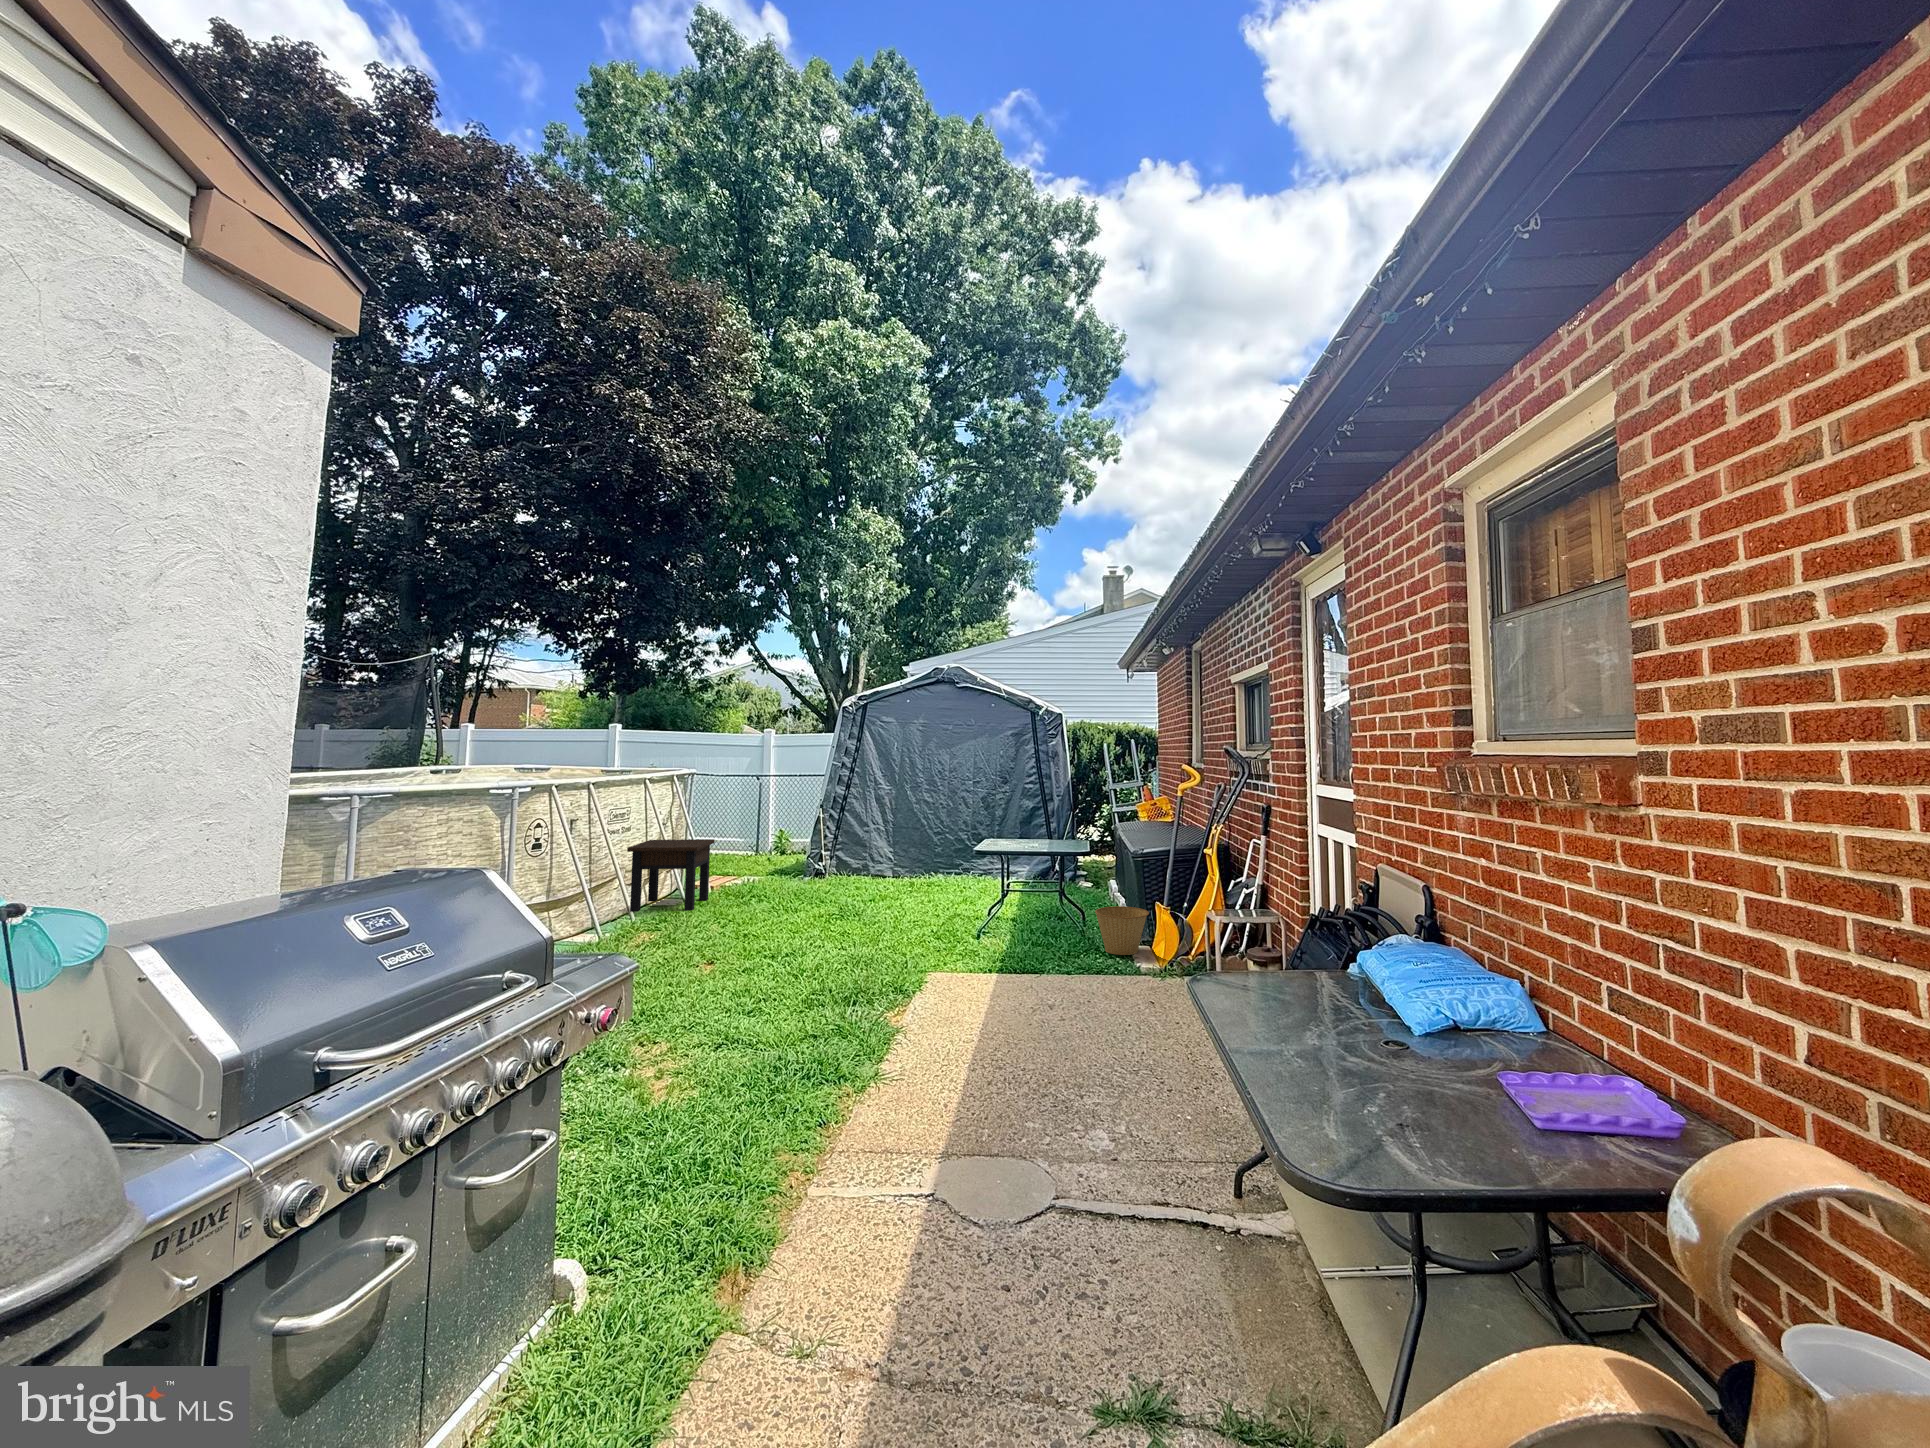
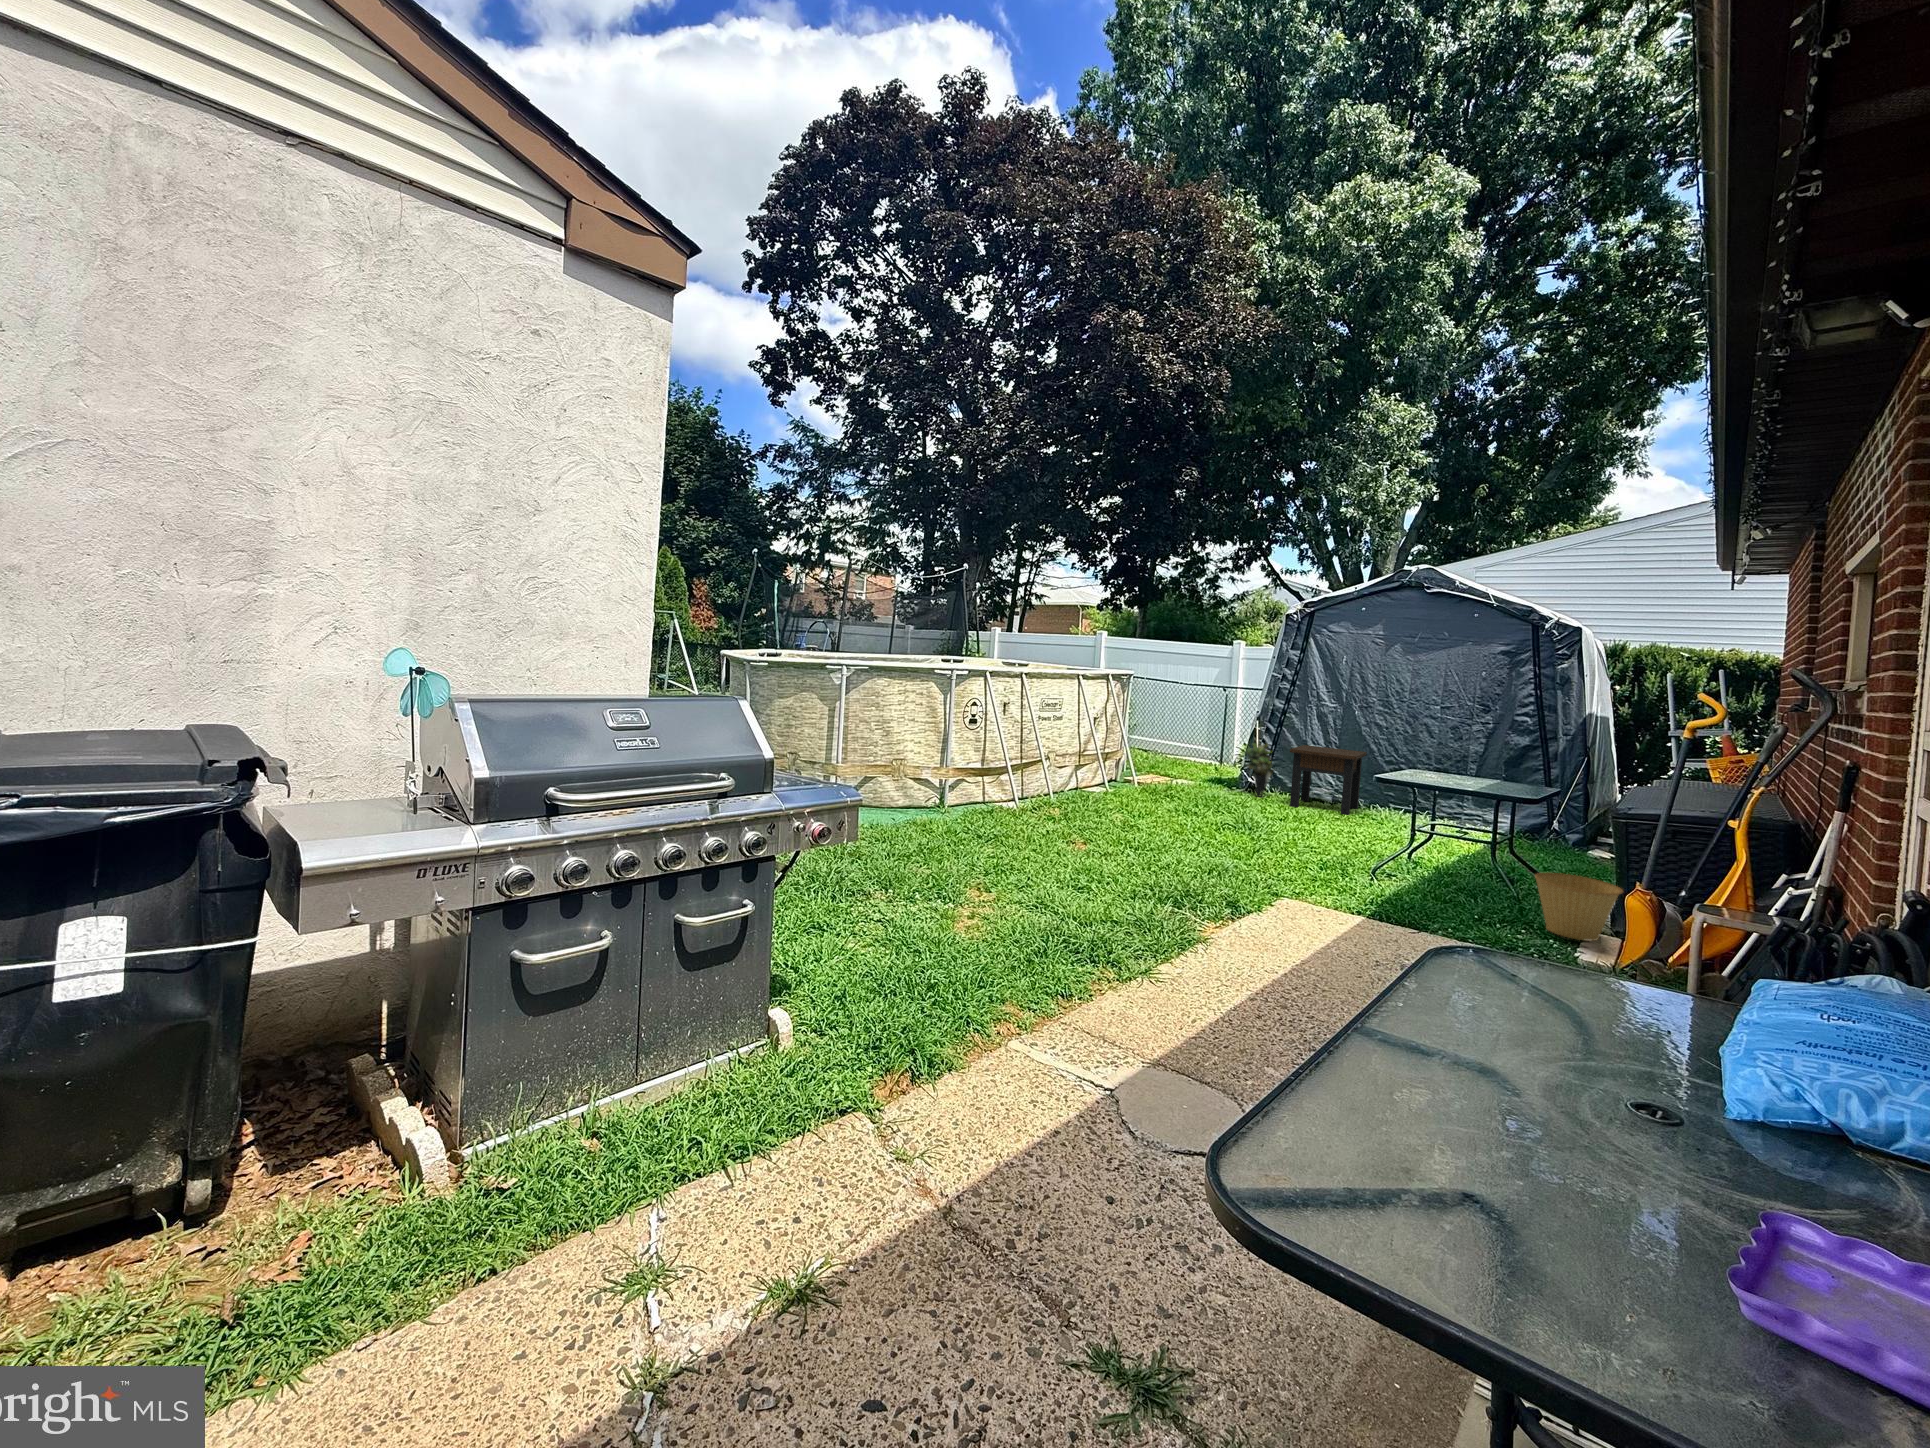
potted plant: none [816,828,846,882] -> present [1246,743,1275,797]
side table: present [627,839,715,912] -> present [1290,745,1367,815]

